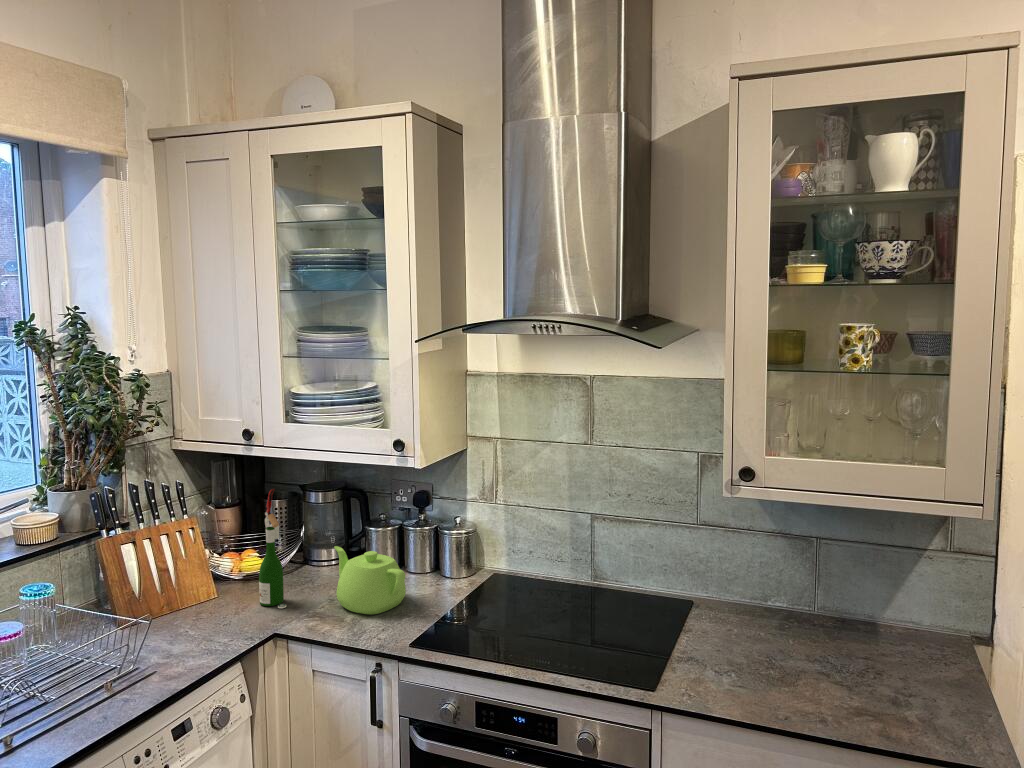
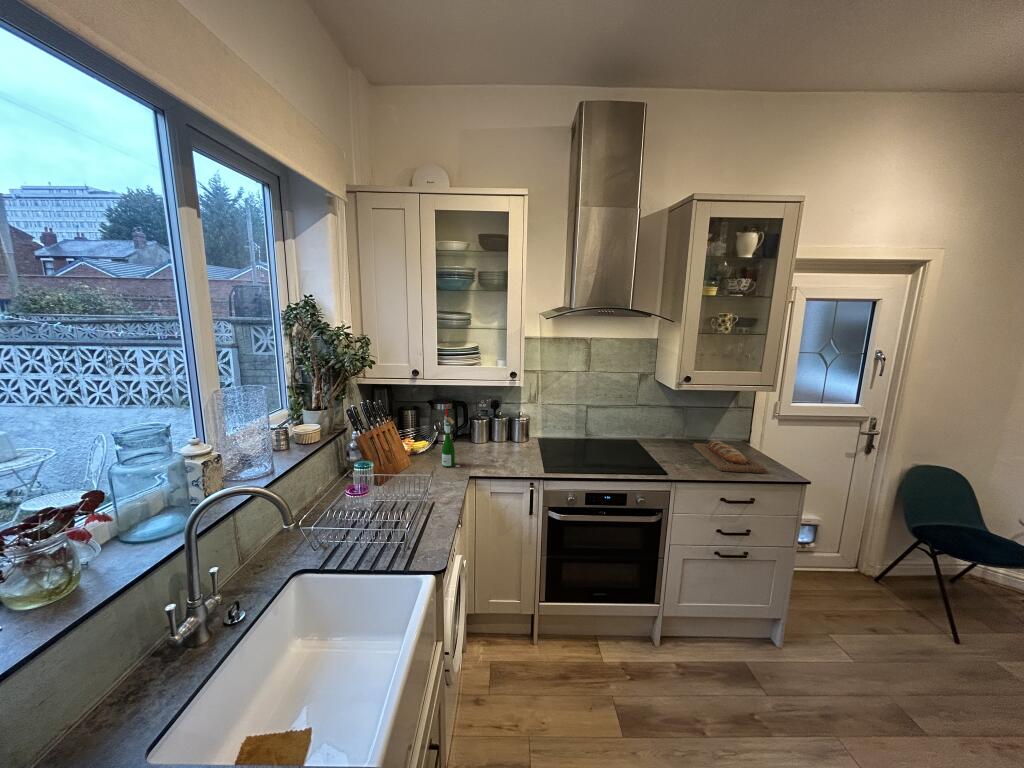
teapot: present [334,546,406,614] -> none [474,432,524,463]
bread loaf: none [807,628,933,738] -> present [694,440,764,473]

